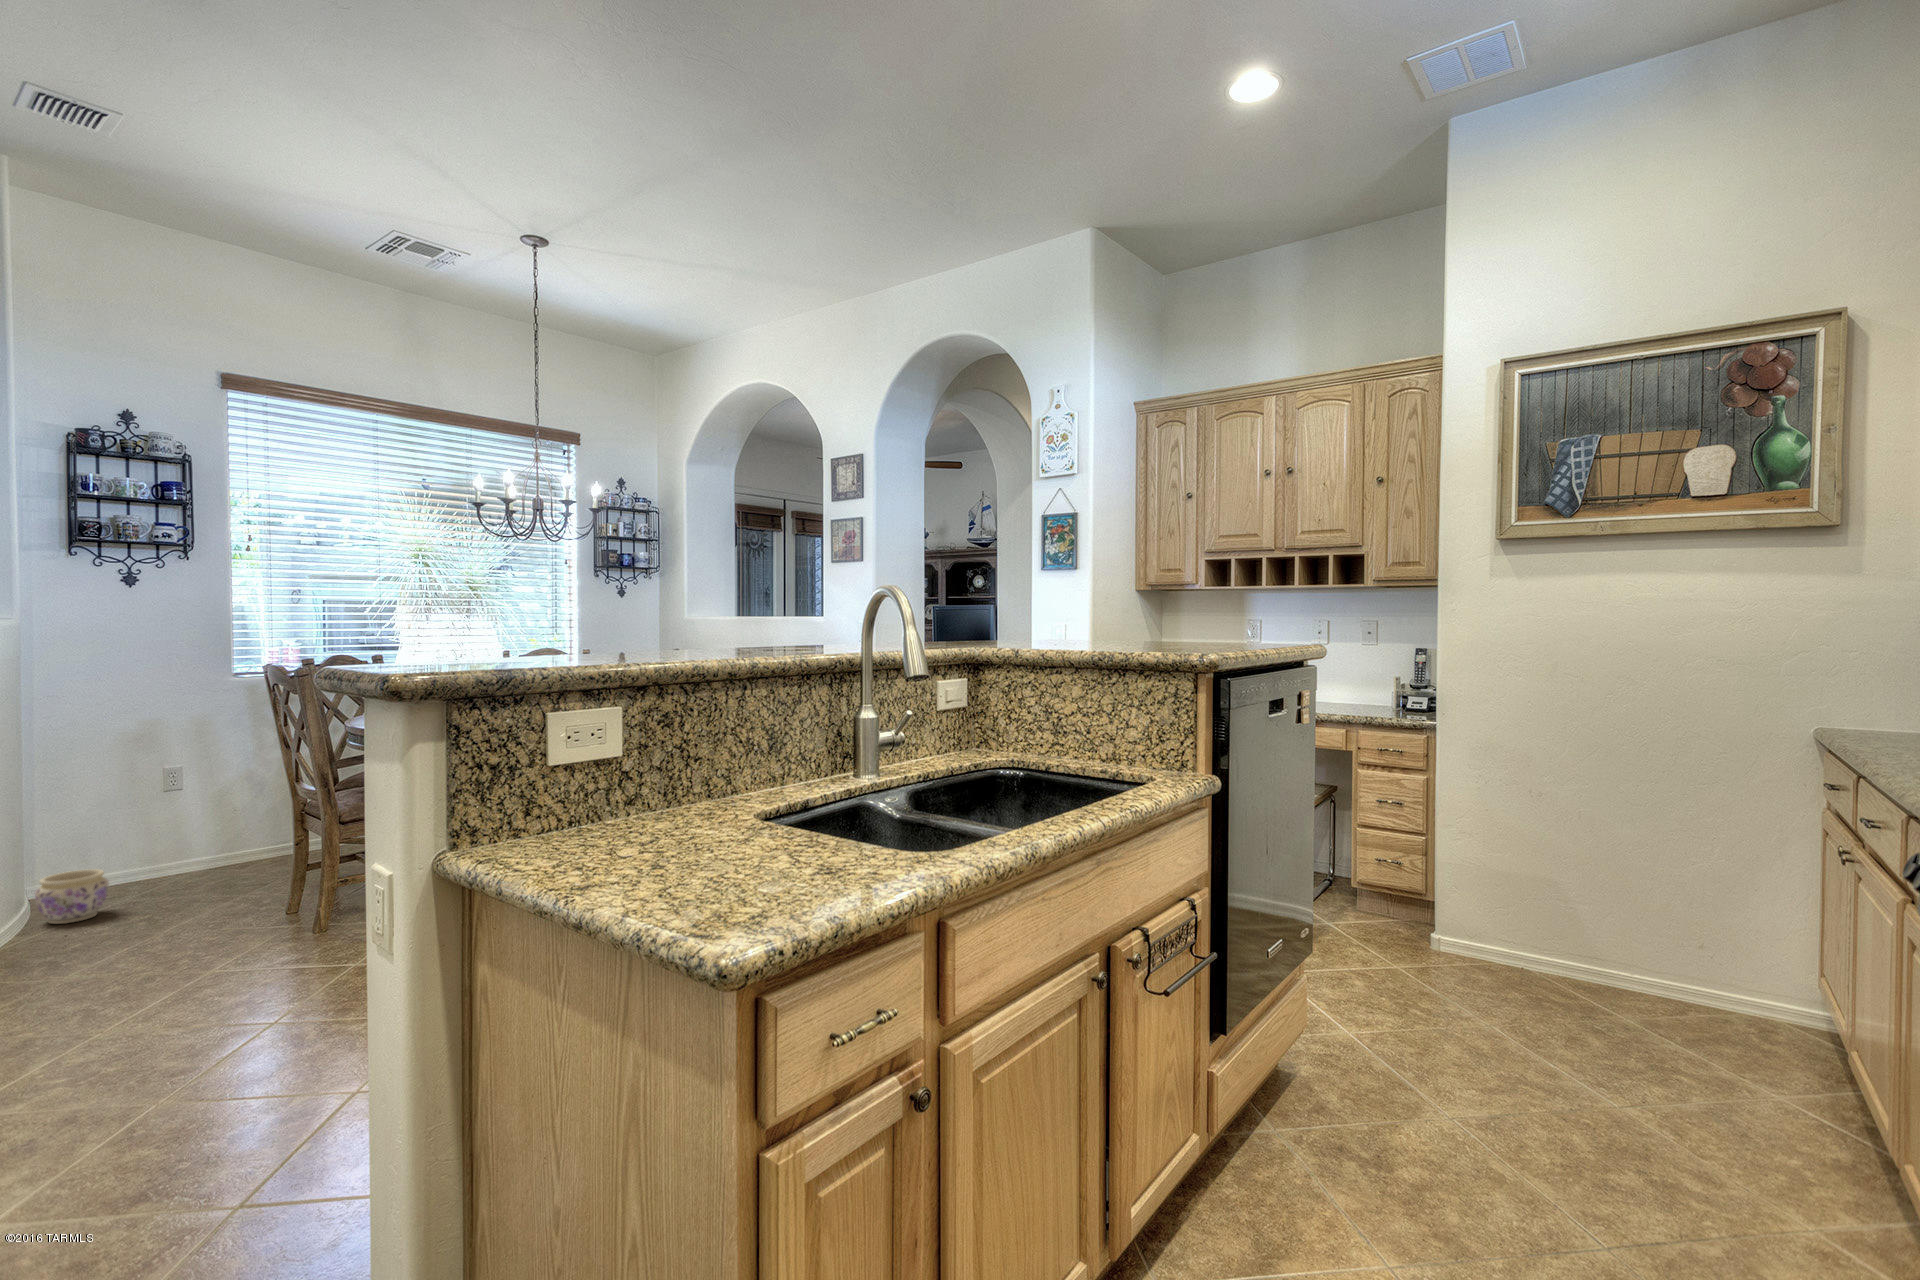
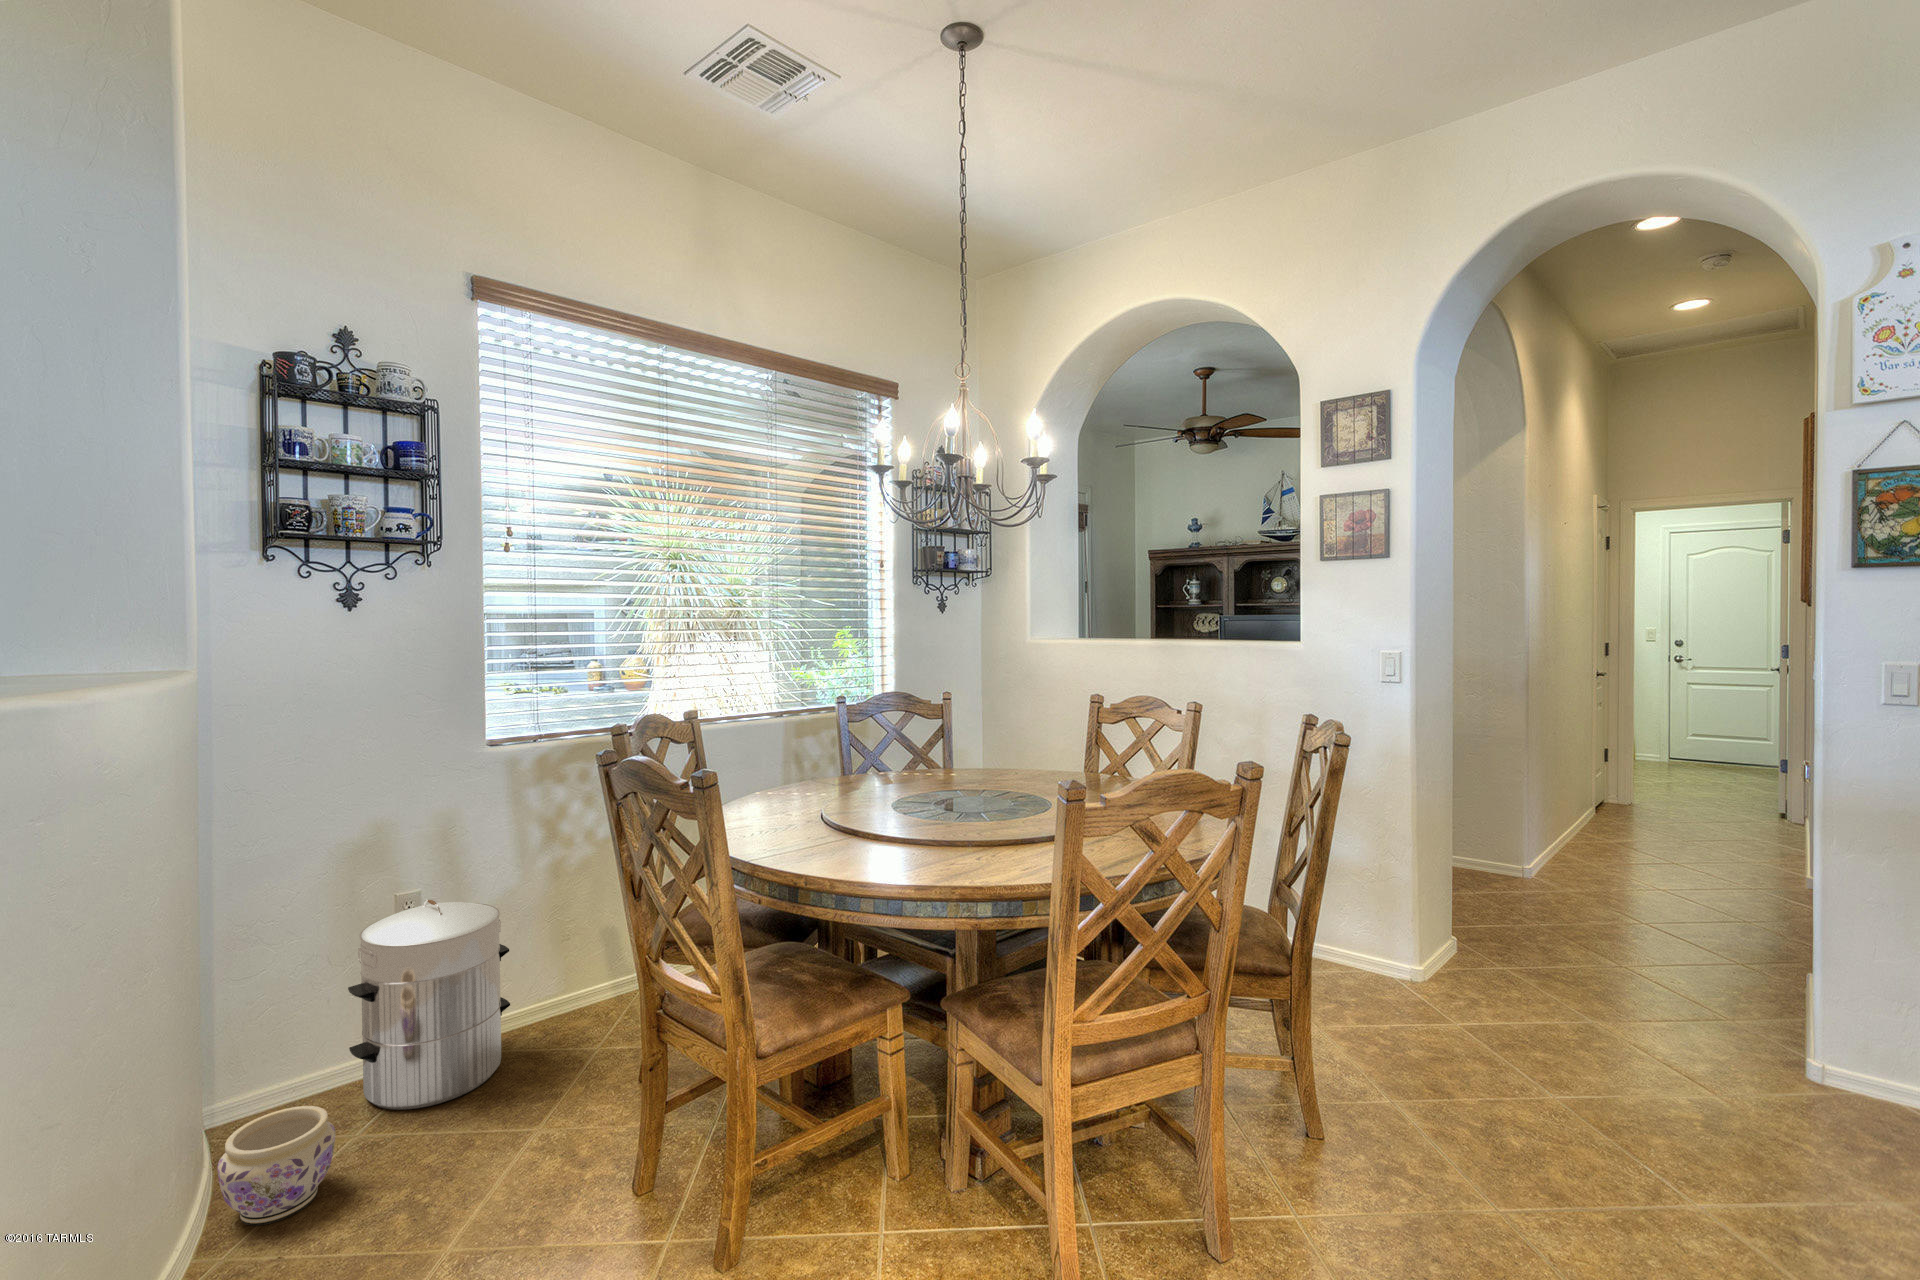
waste bin: none [125,768,241,890] -> present [348,899,510,1110]

